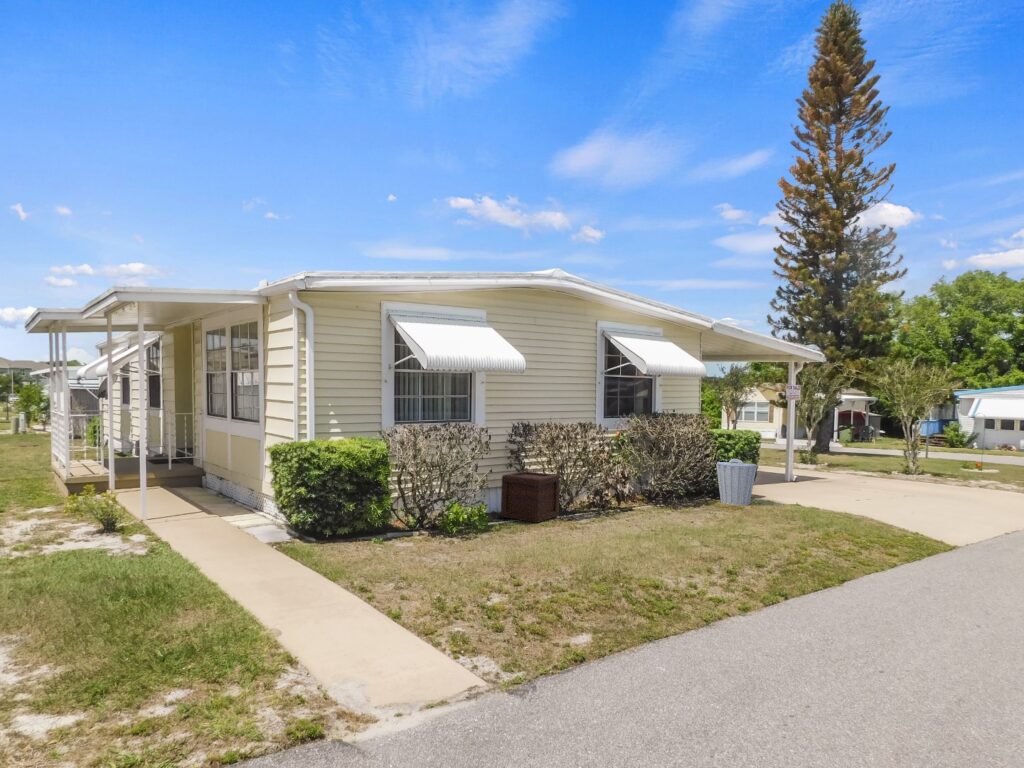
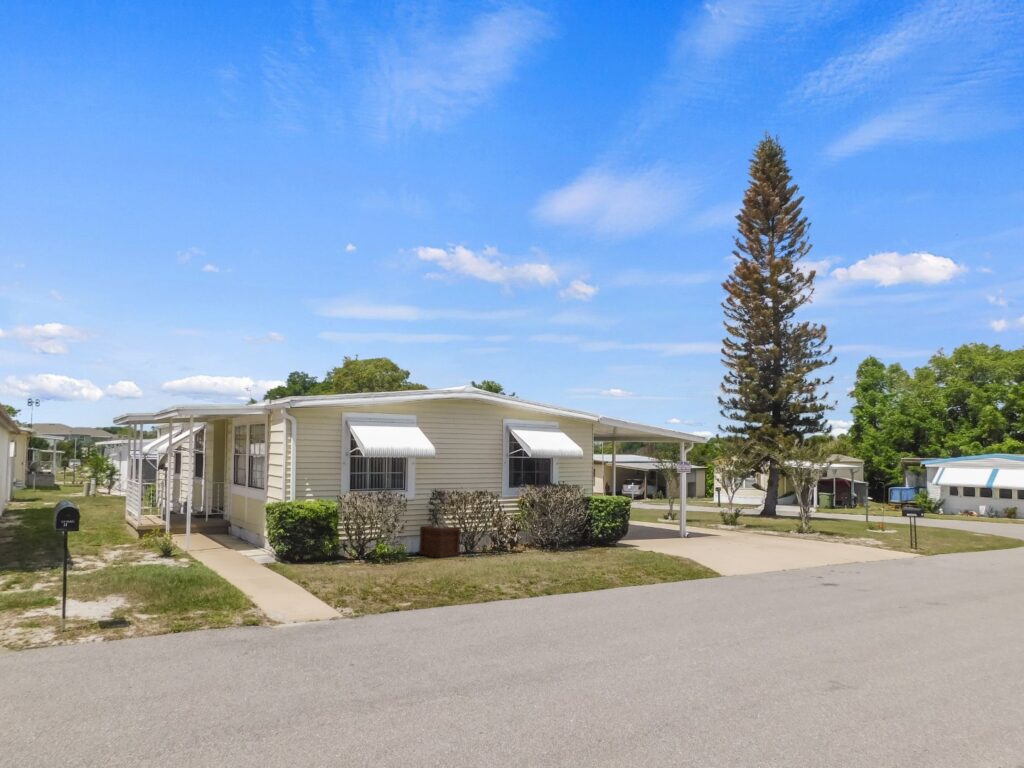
trash can: present [716,459,757,505] -> none [591,518,619,552]

